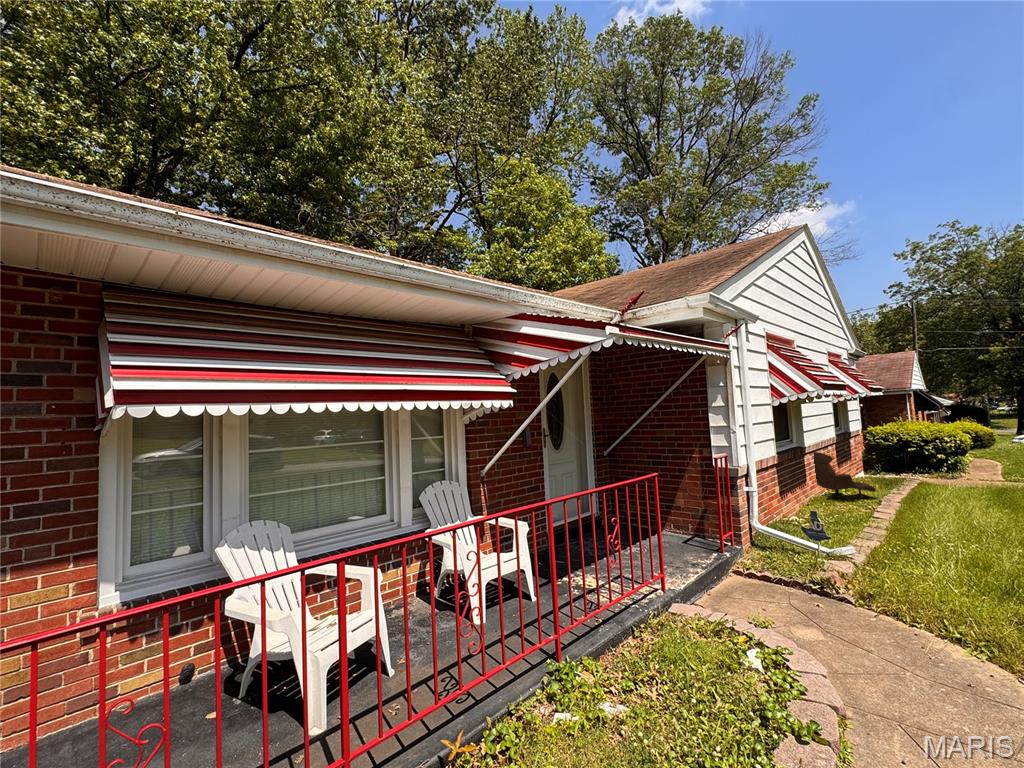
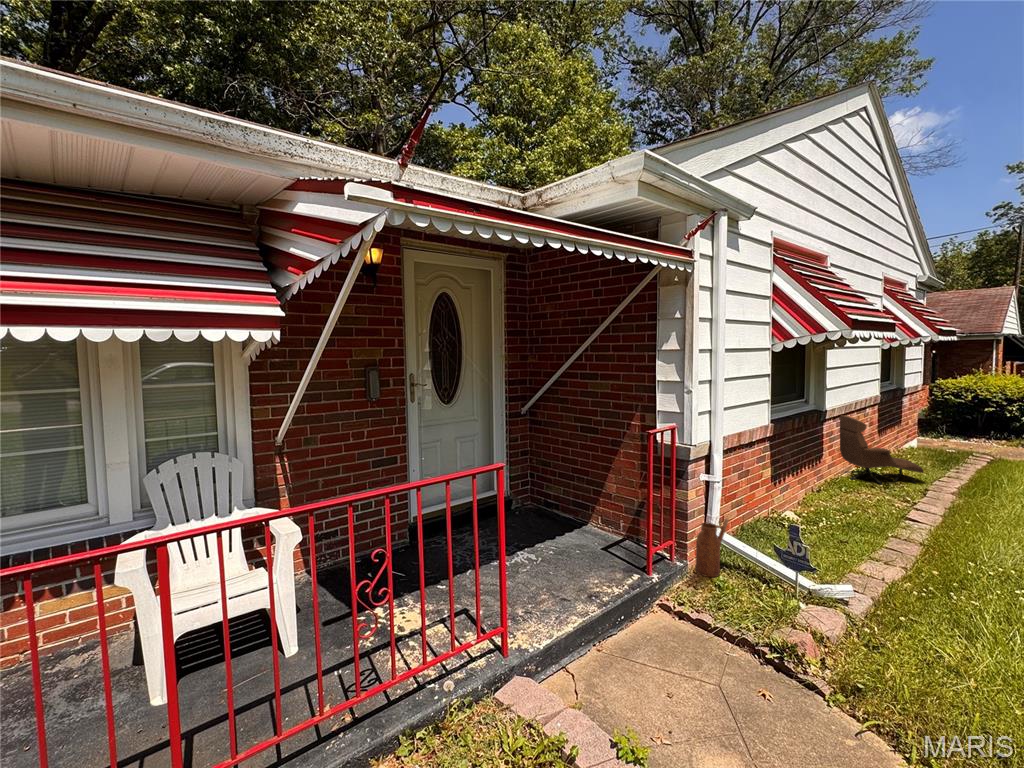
watering can: none [747,516,766,555] -> present [695,519,728,577]

